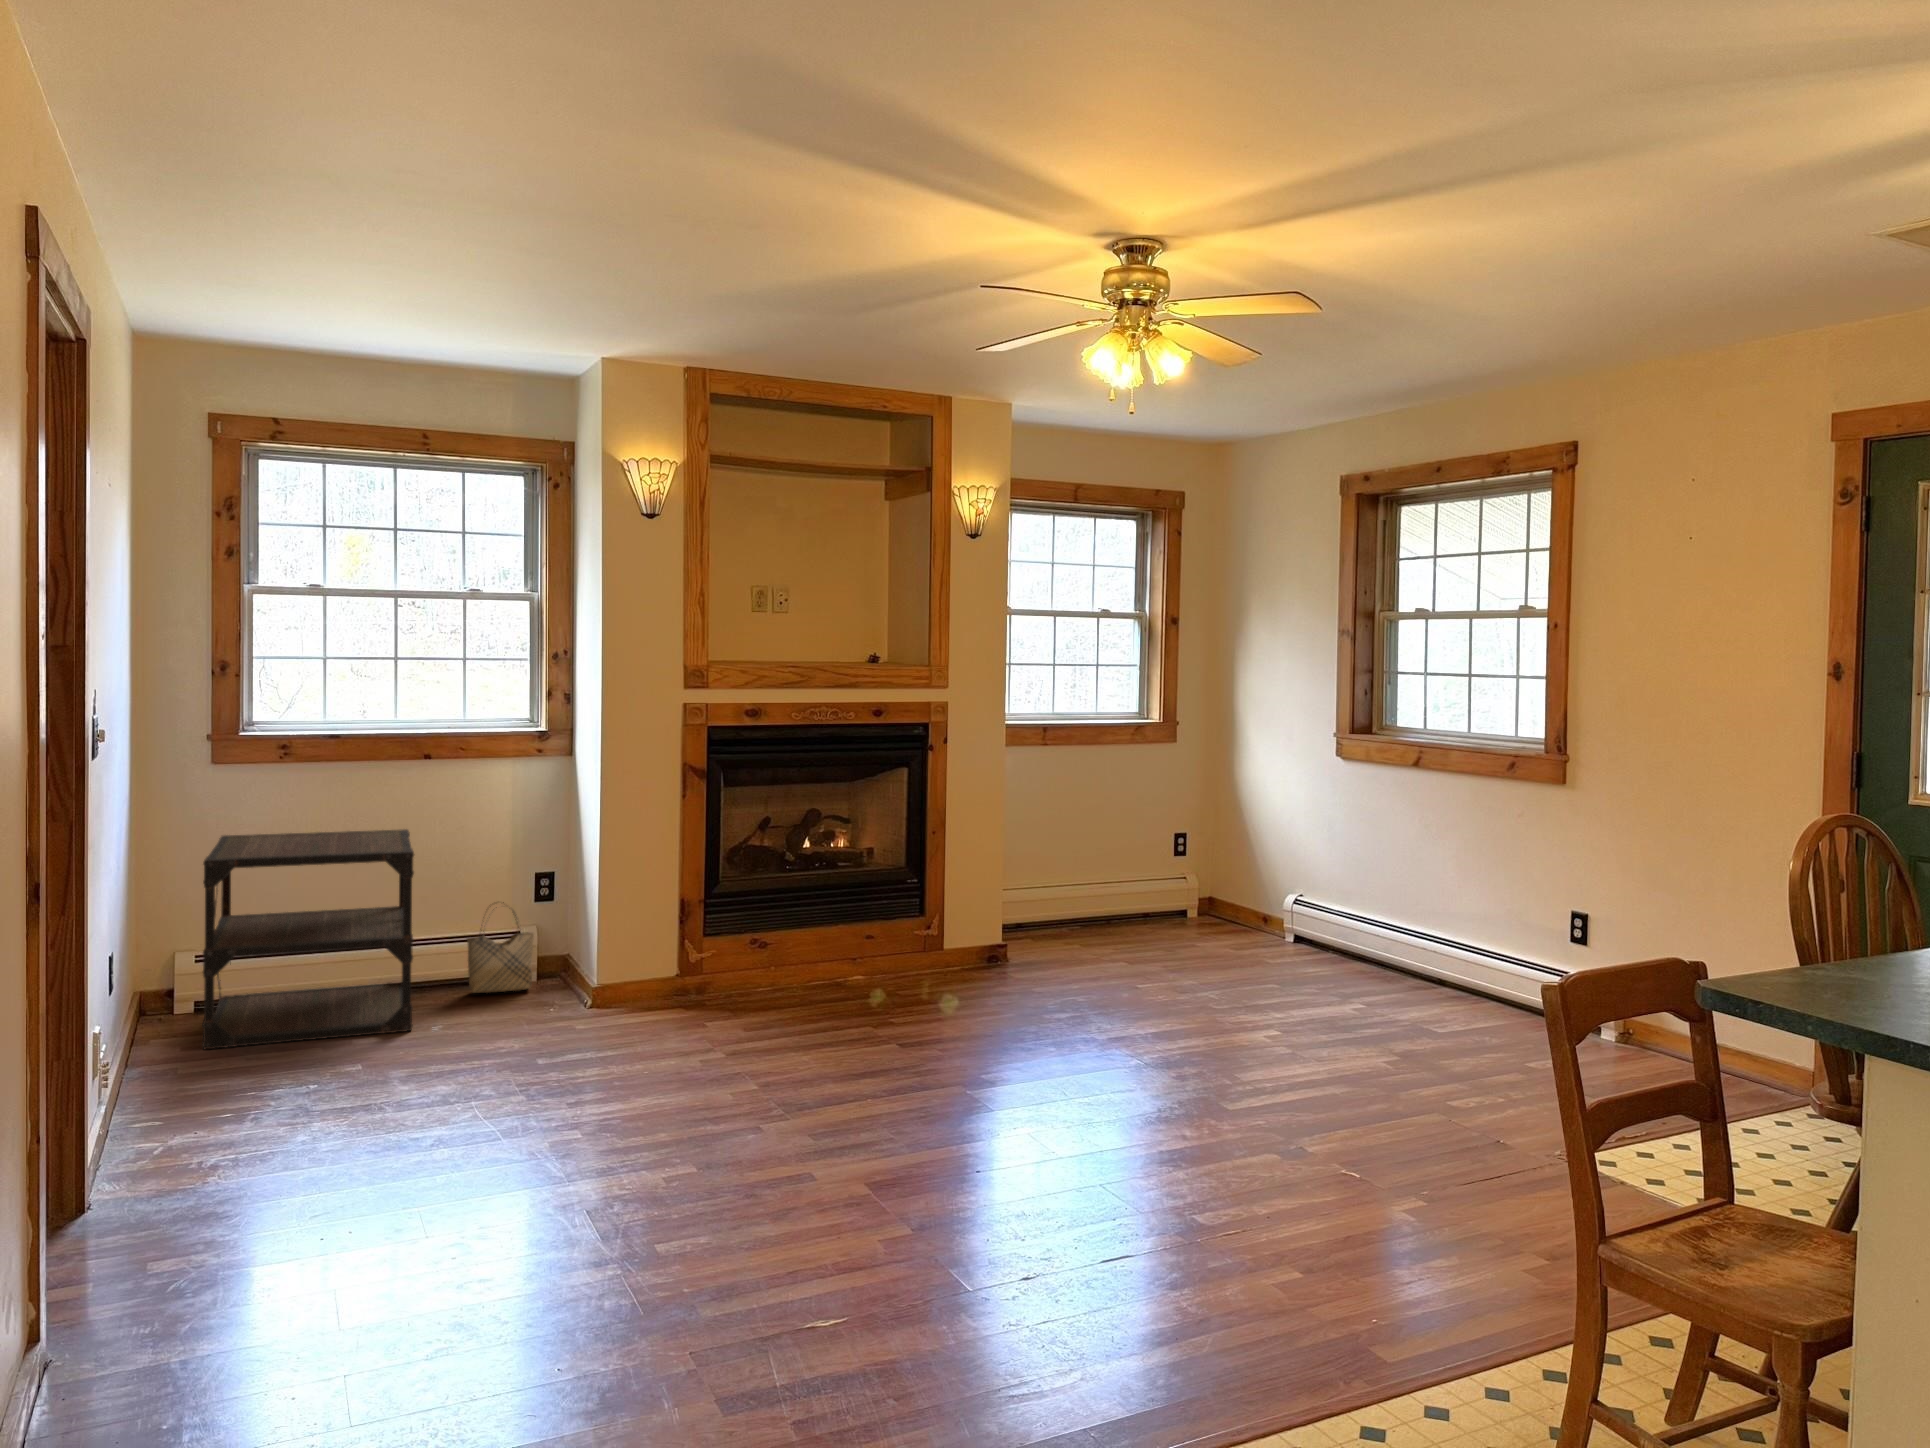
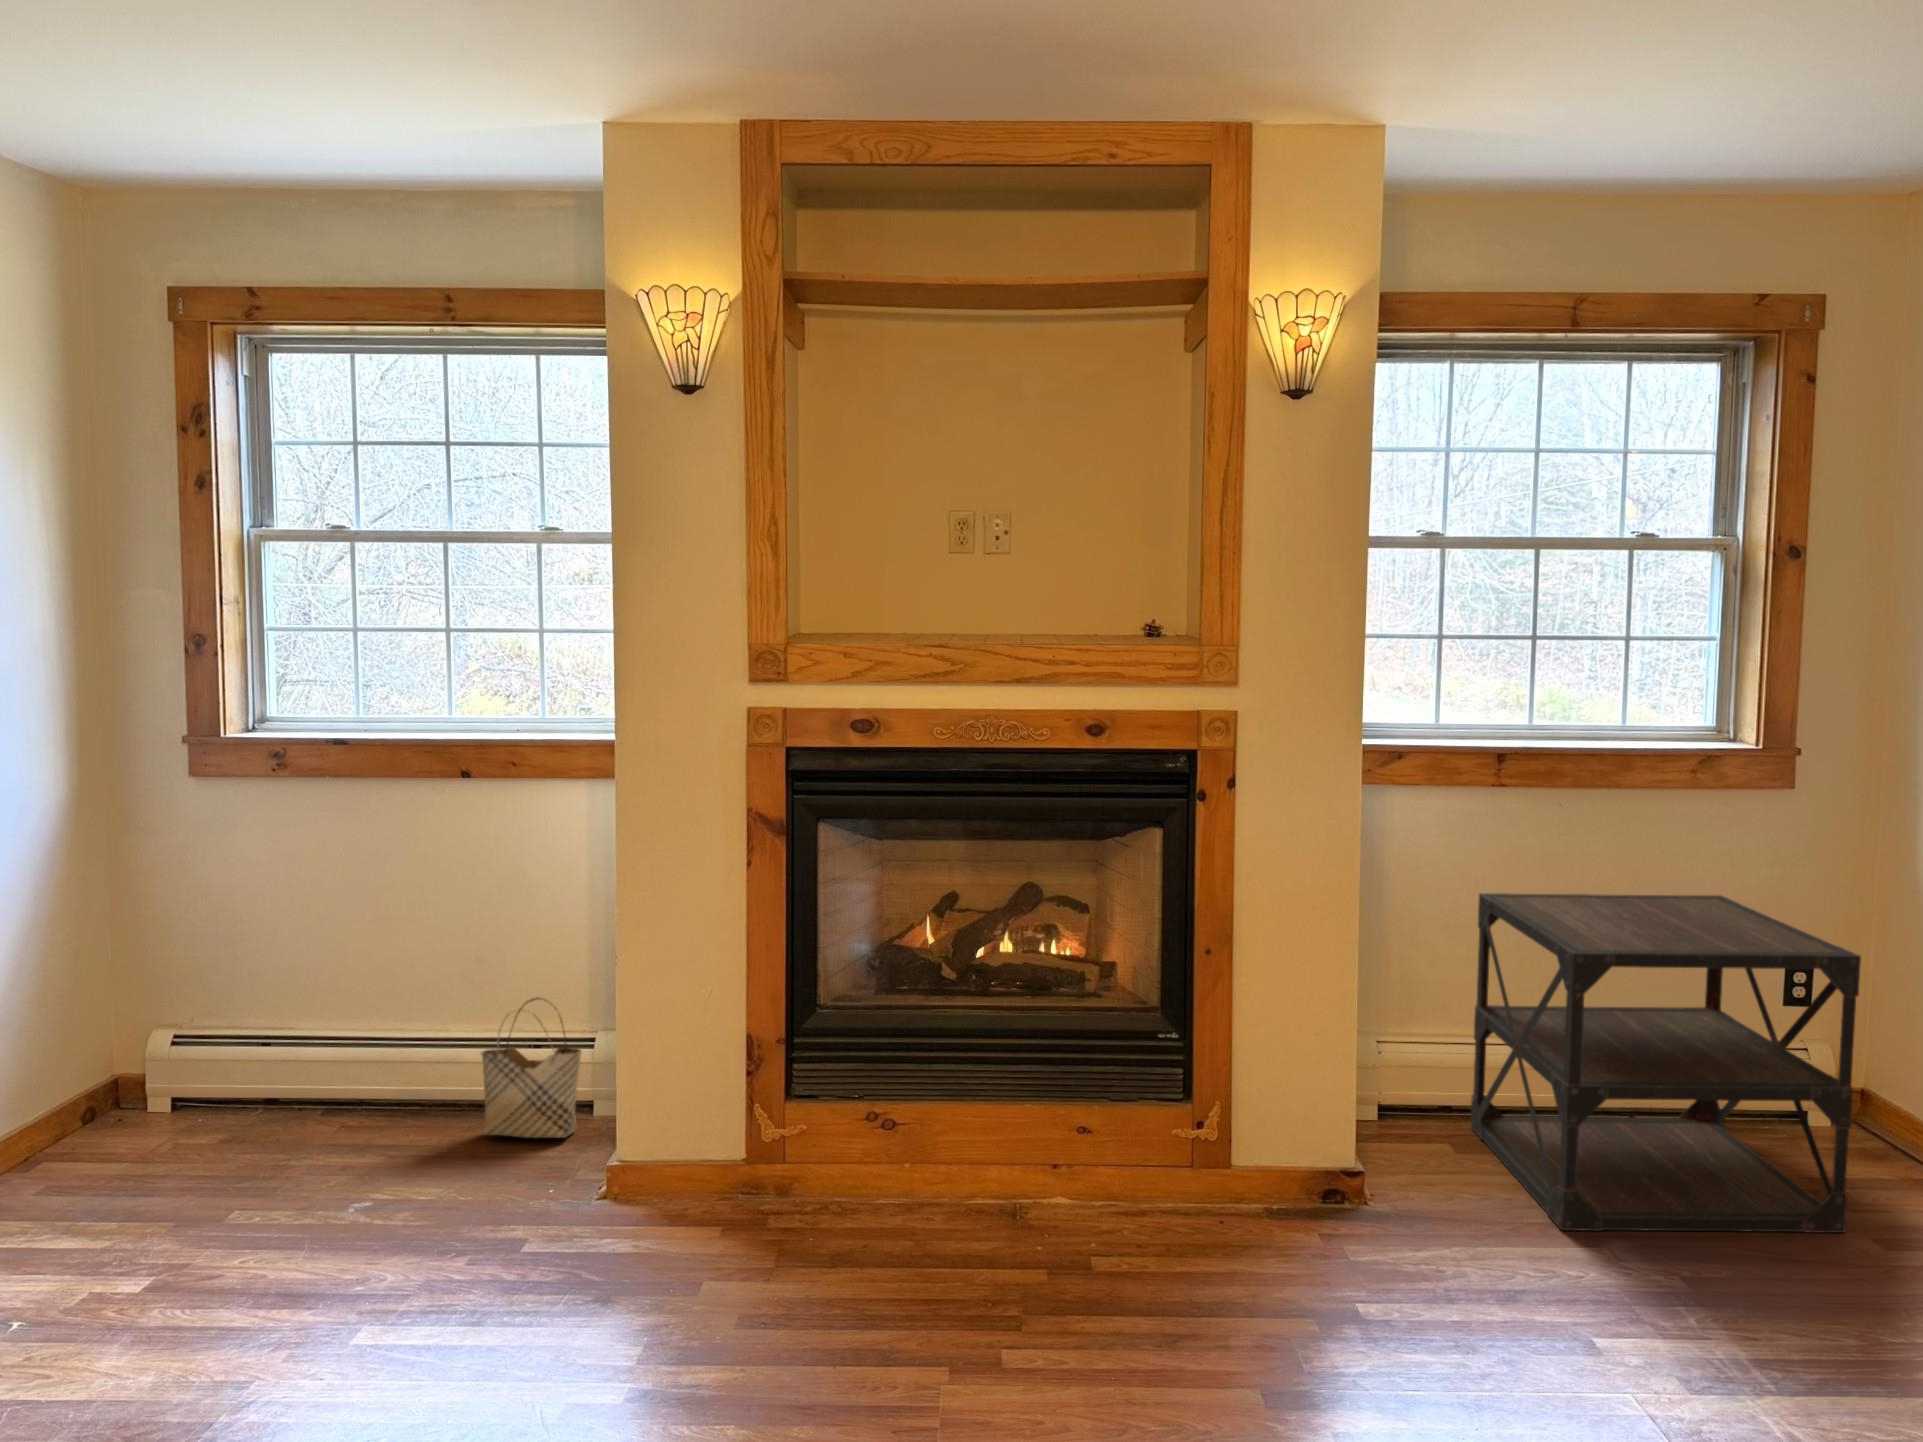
side table: present [202,829,414,1049] -> present [1471,893,1861,1233]

